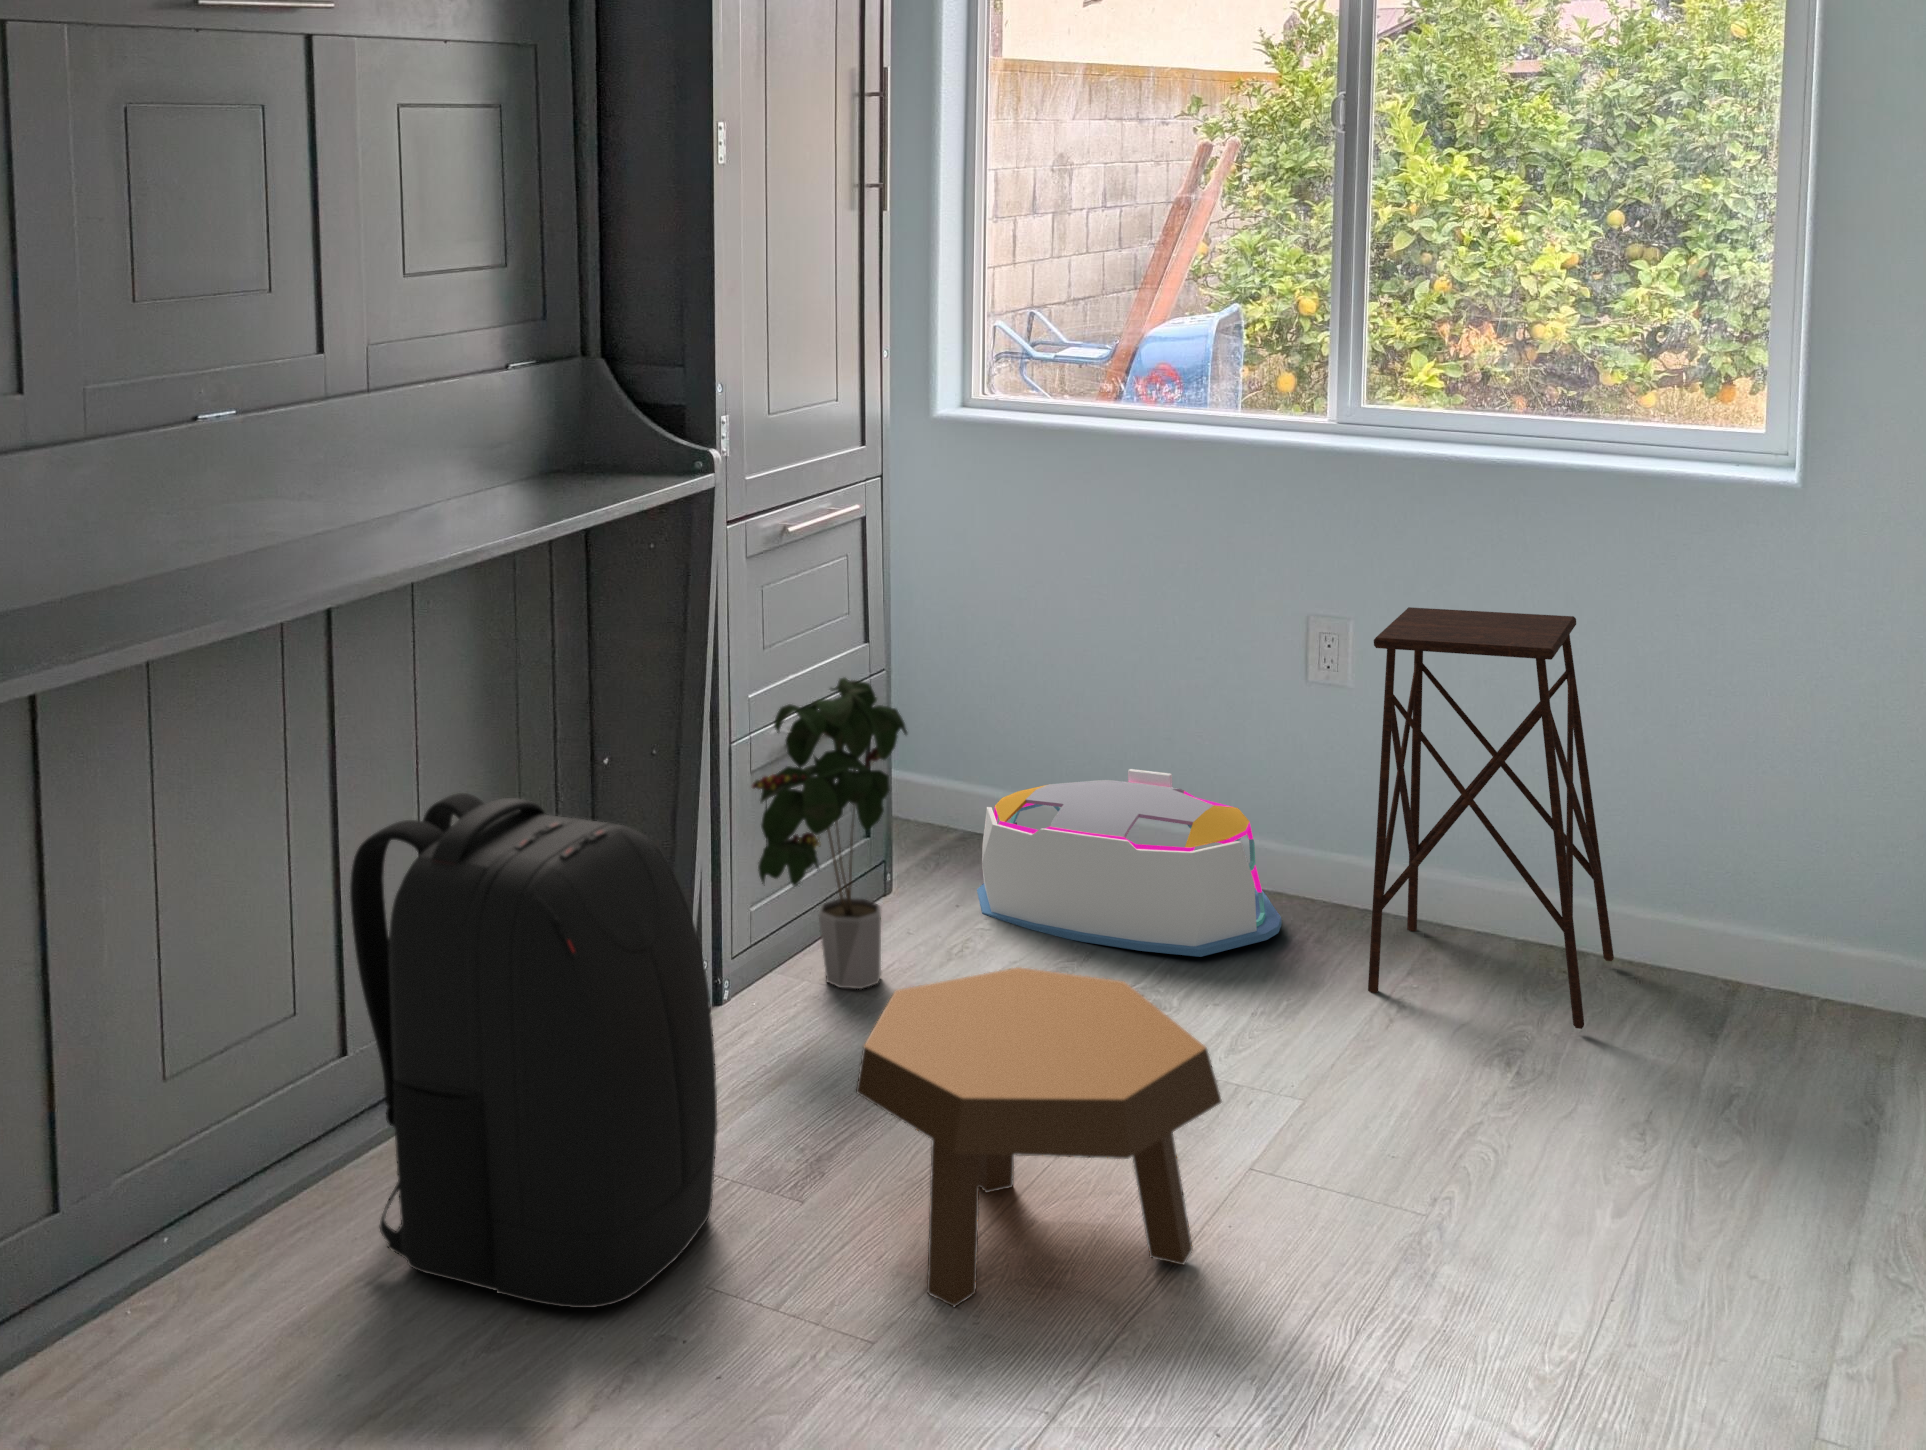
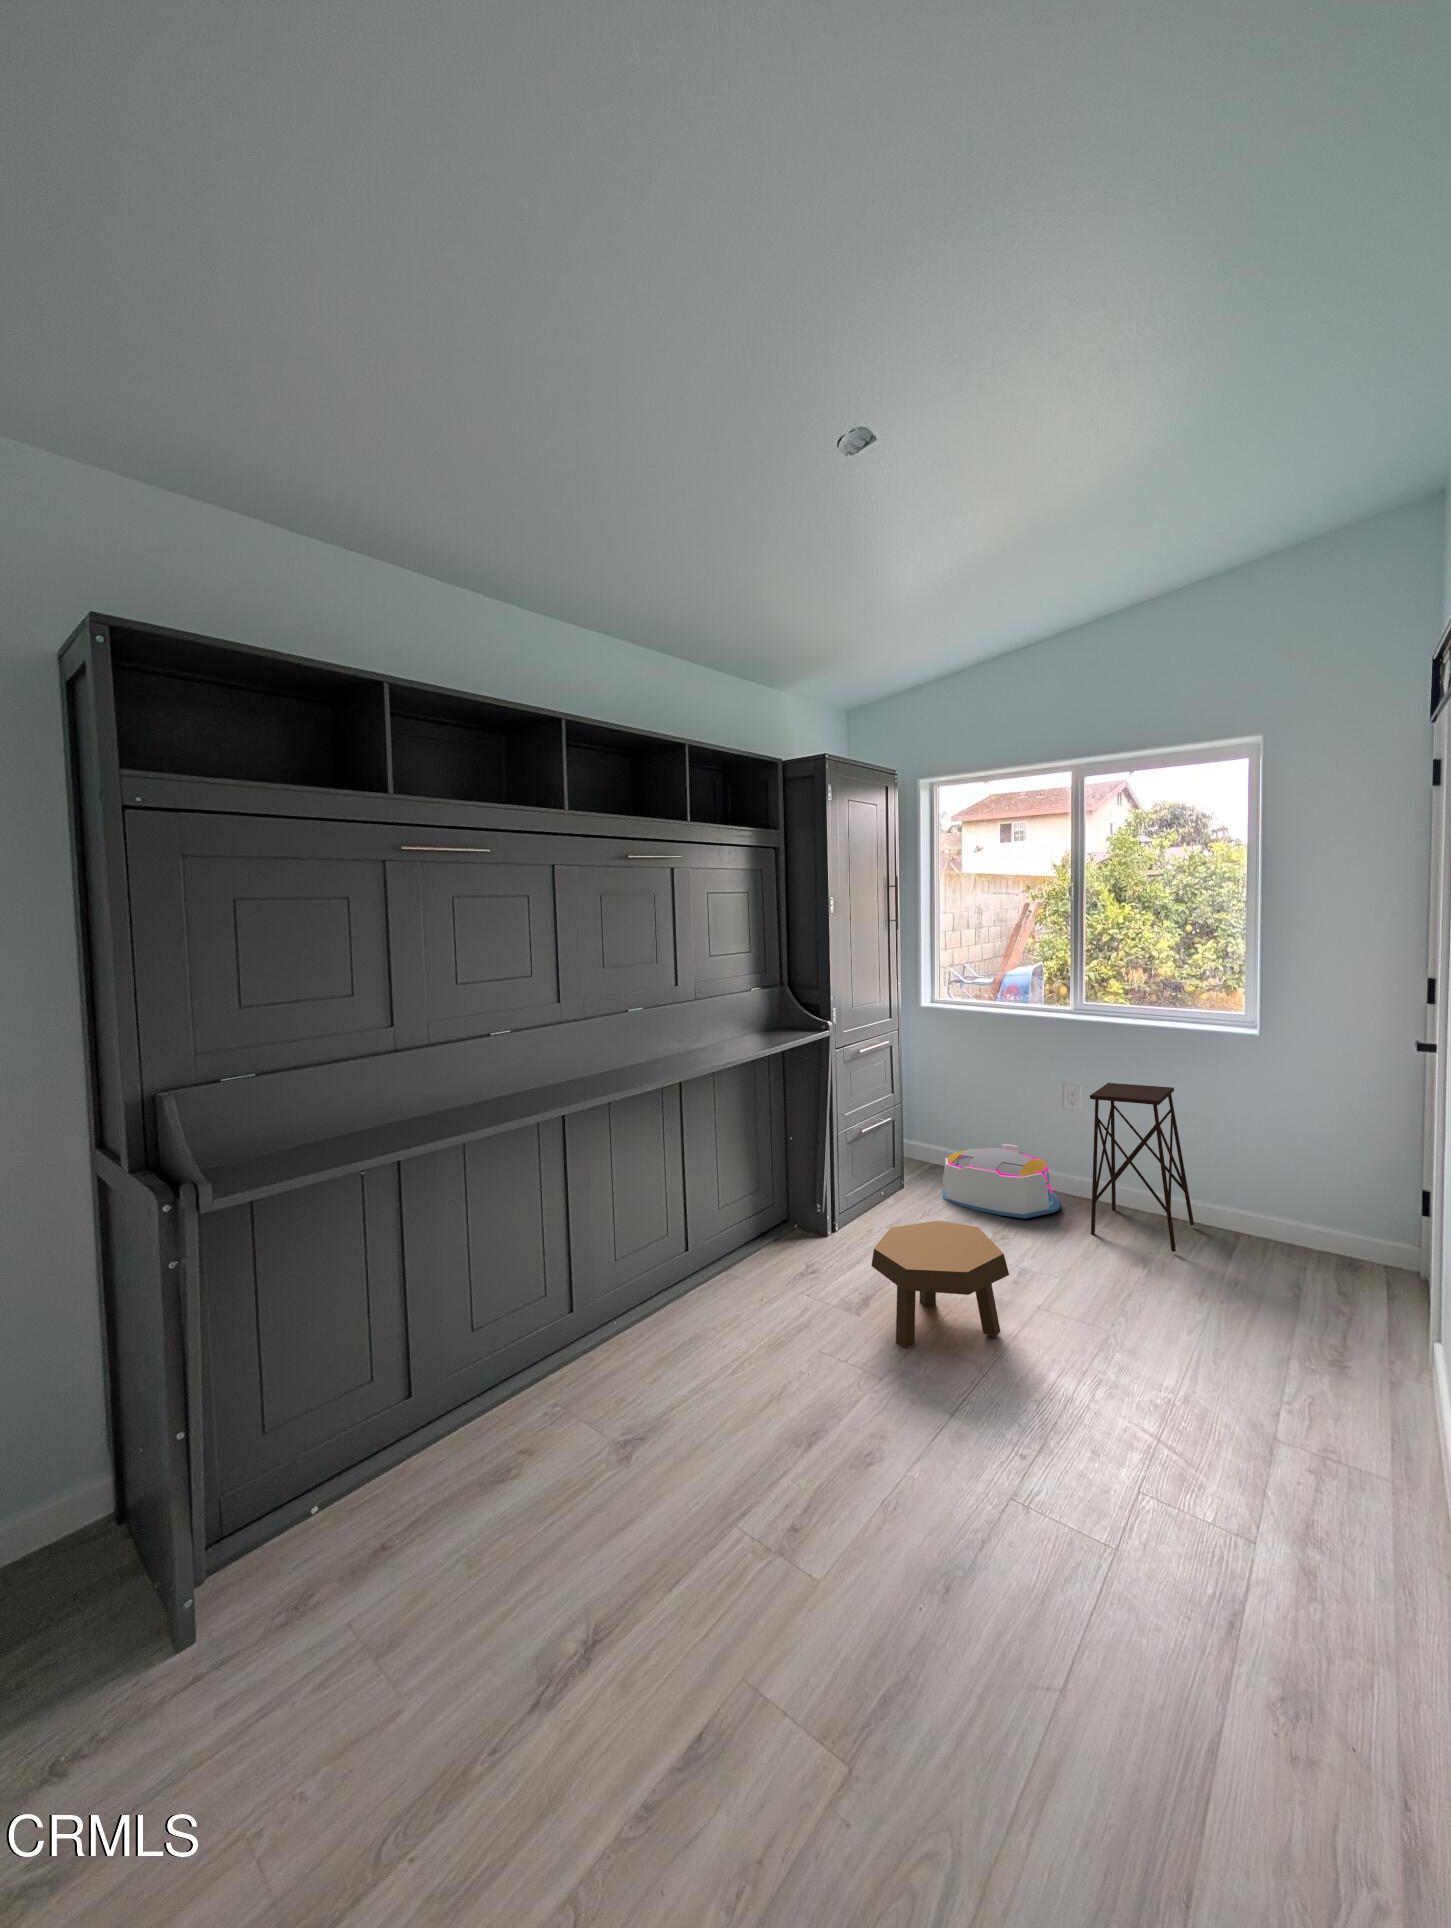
potted plant: present [752,678,907,989] -> none [847,1107,909,1227]
backpack: present [350,793,717,1308] -> none [682,1150,821,1342]

